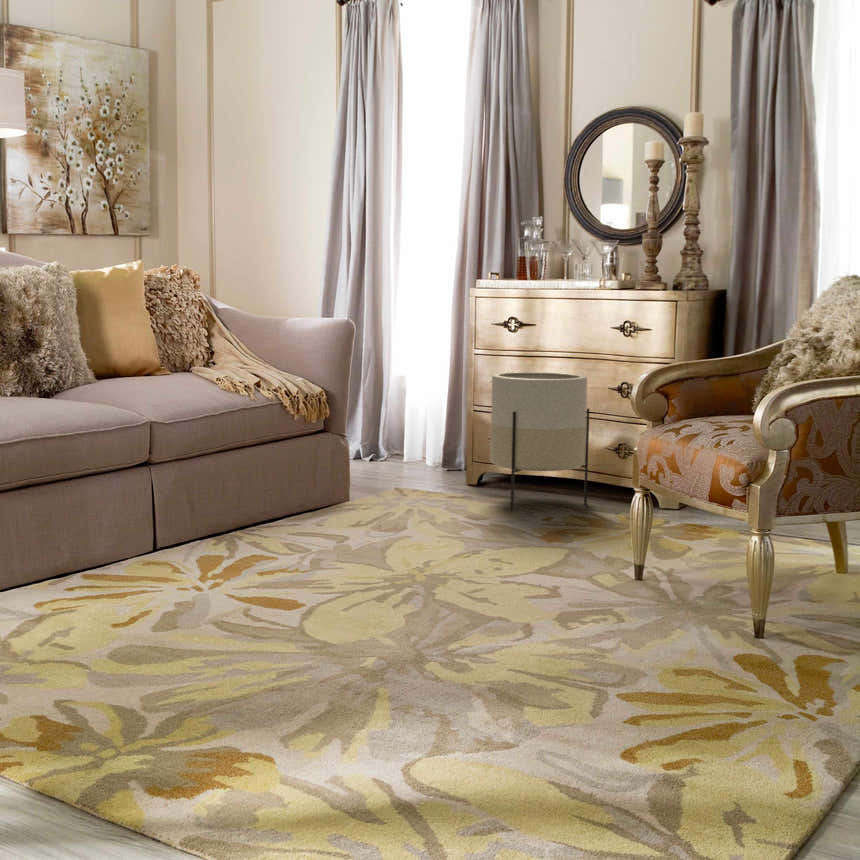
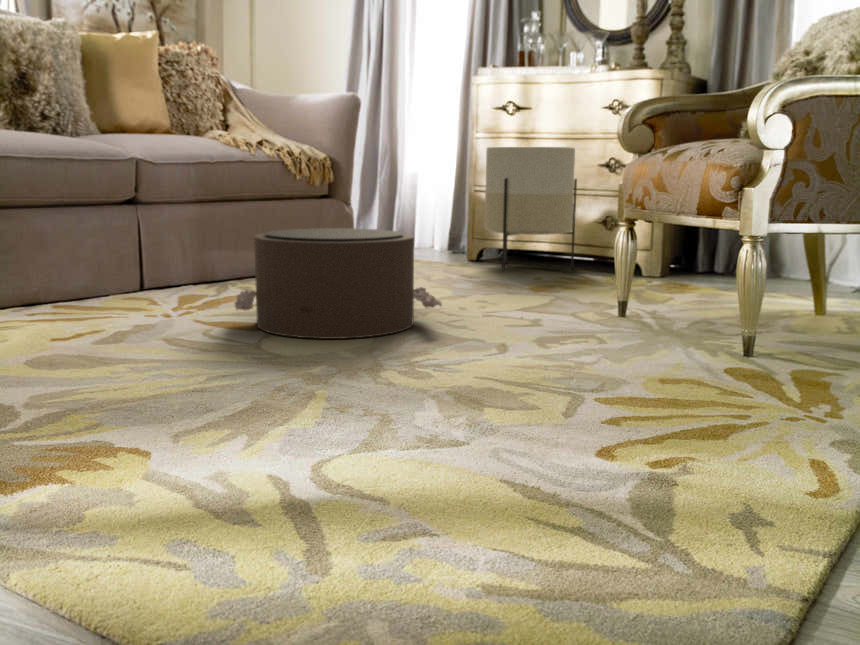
pouf: none [262,497,467,621] -> present [235,228,442,339]

